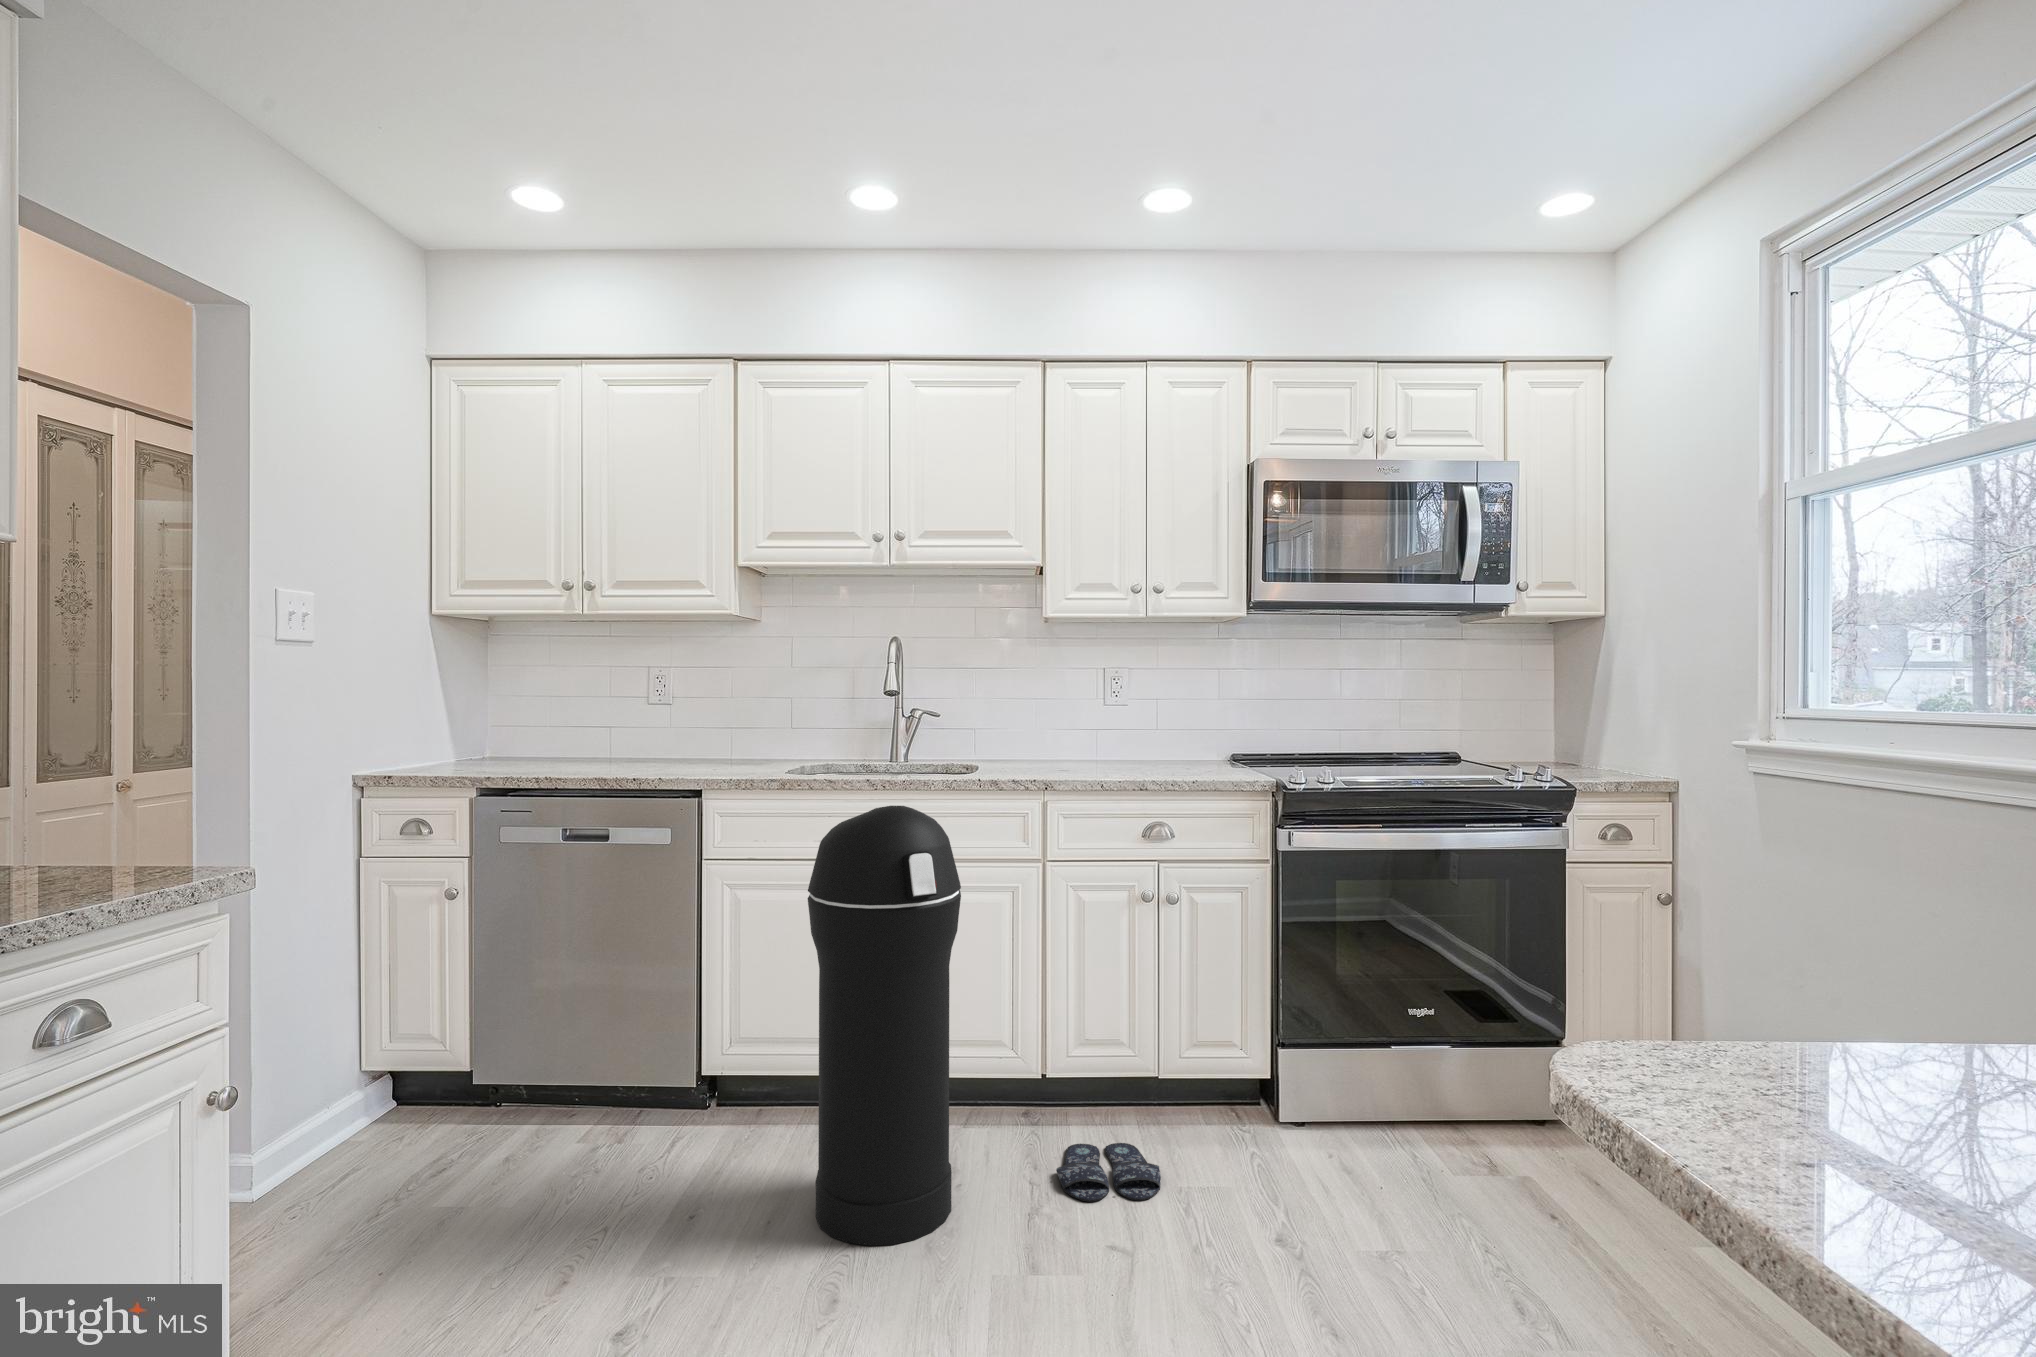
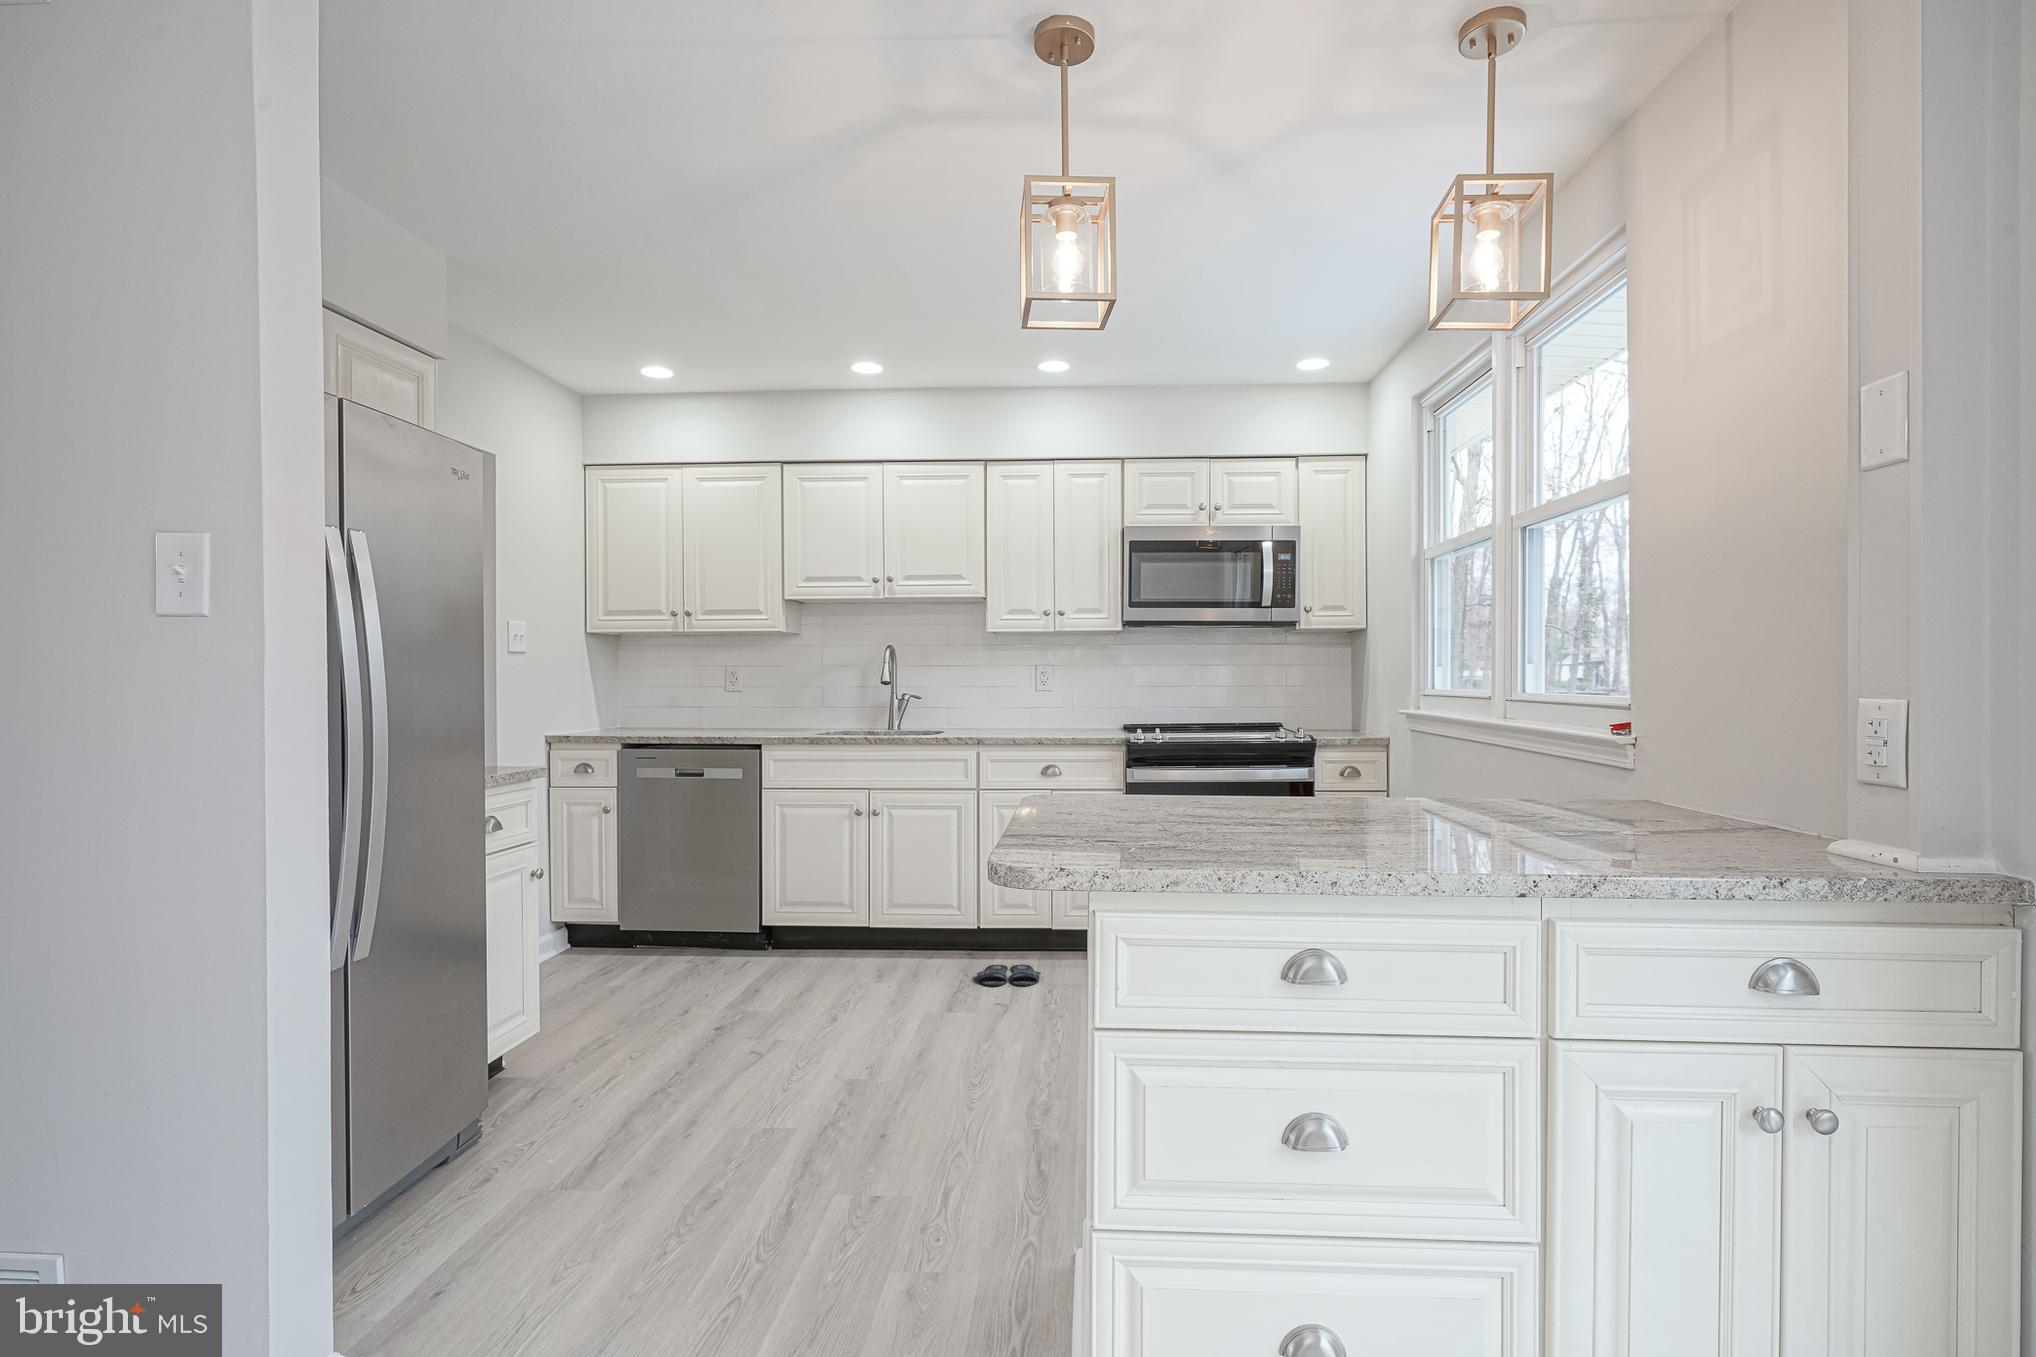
trash can: present [808,806,961,1246] -> none [823,747,915,1000]

